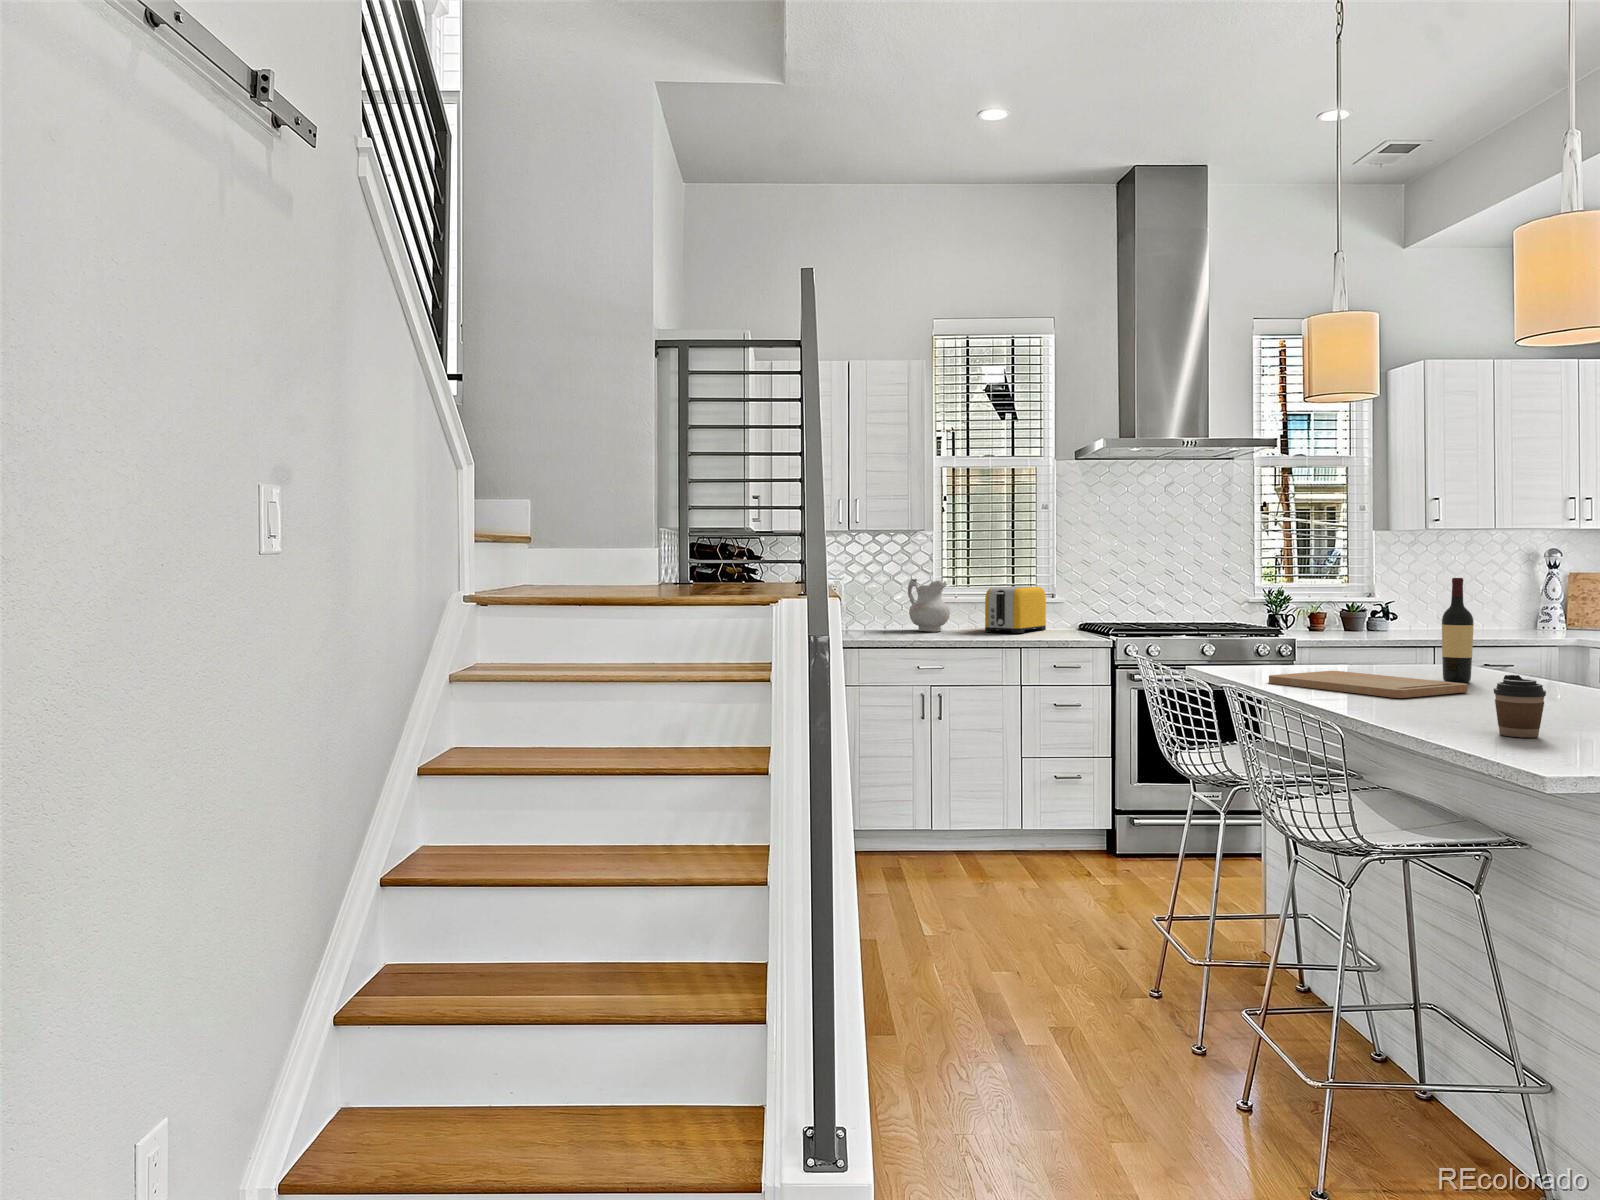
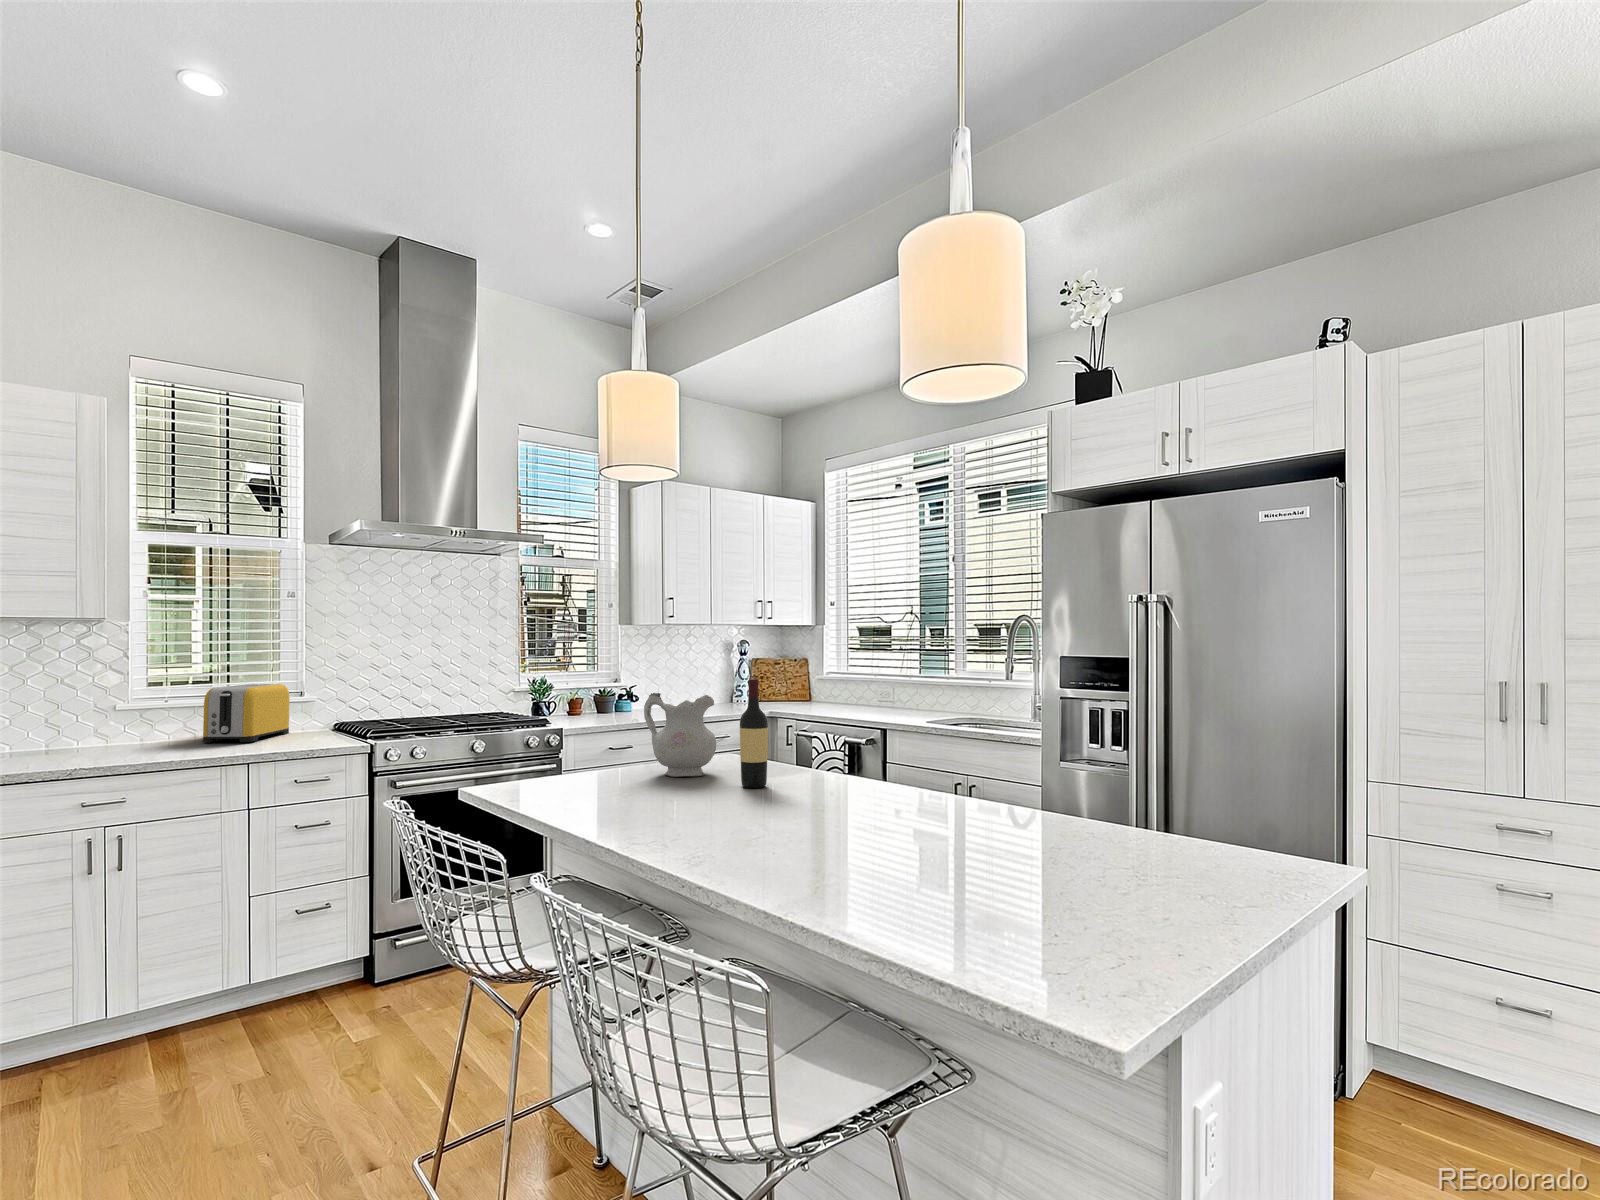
ceramic pitcher: present [908,579,950,632] -> present [644,693,716,777]
cutting board: present [1269,671,1467,698] -> none [576,787,783,831]
coffee cup: present [1494,675,1546,737] -> none [903,824,961,912]

